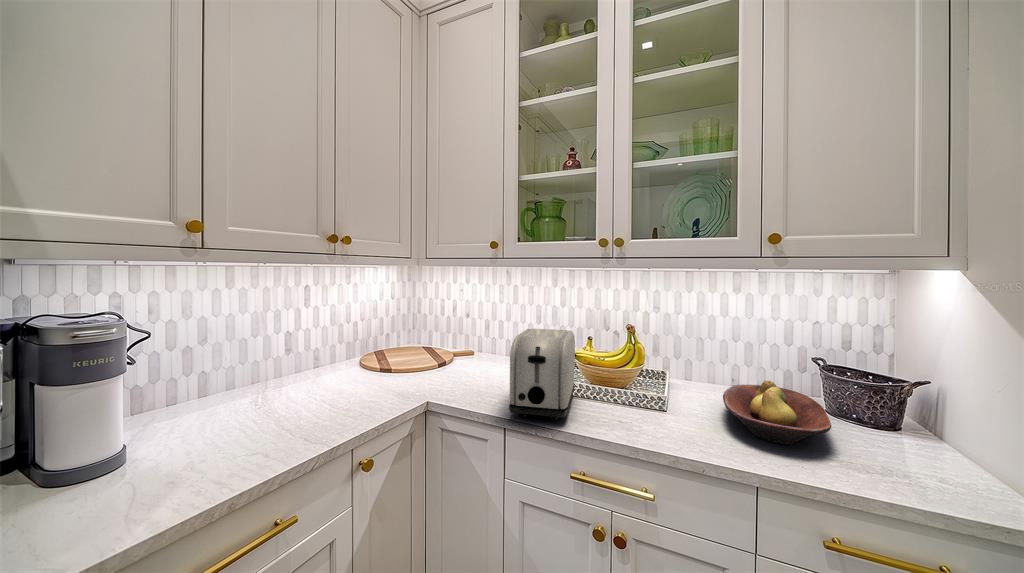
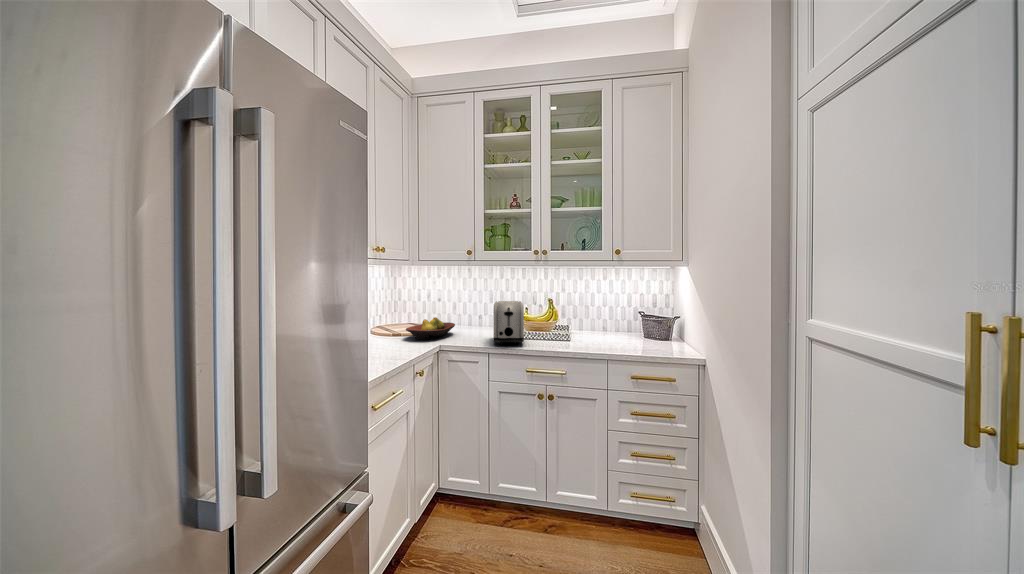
fruit bowl: present [723,381,831,445] -> present [406,317,455,340]

